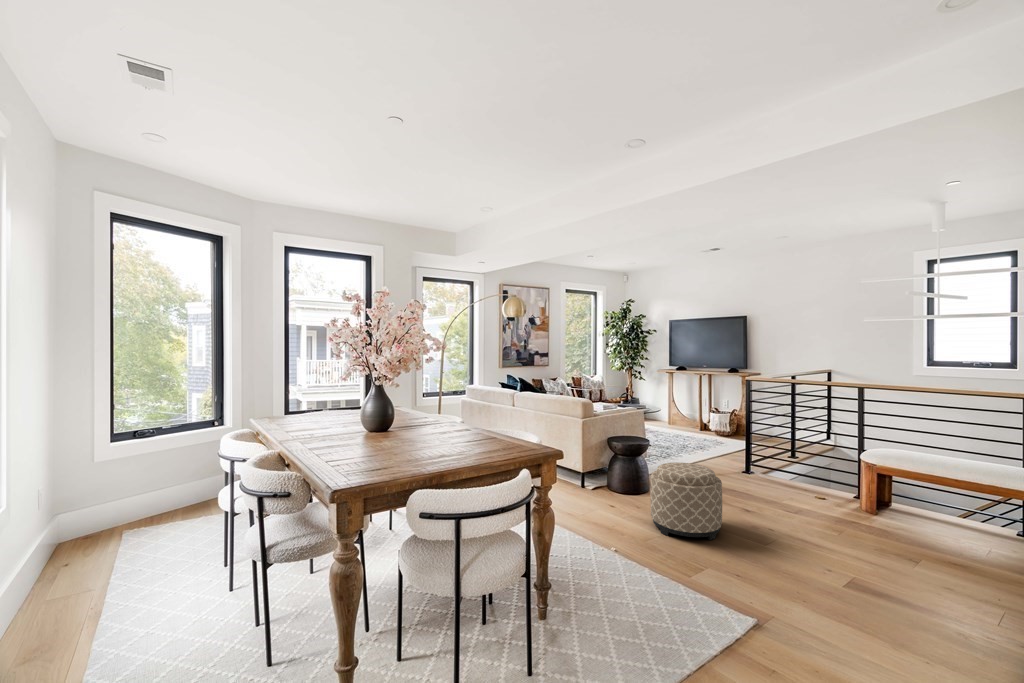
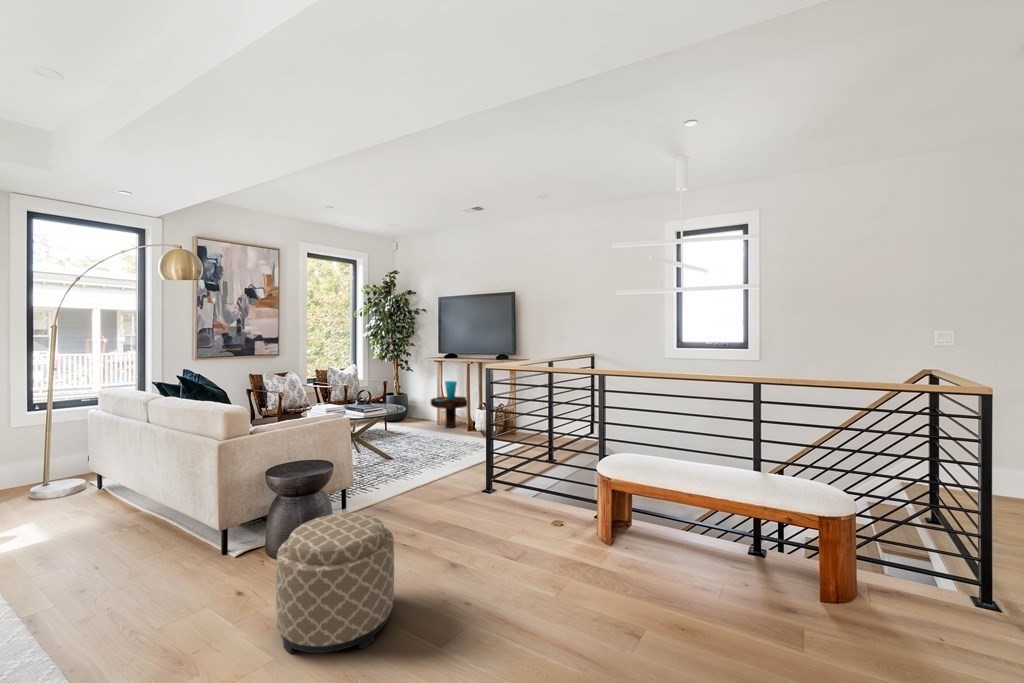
side table: none [665,389,701,429] -> present [430,381,467,428]

